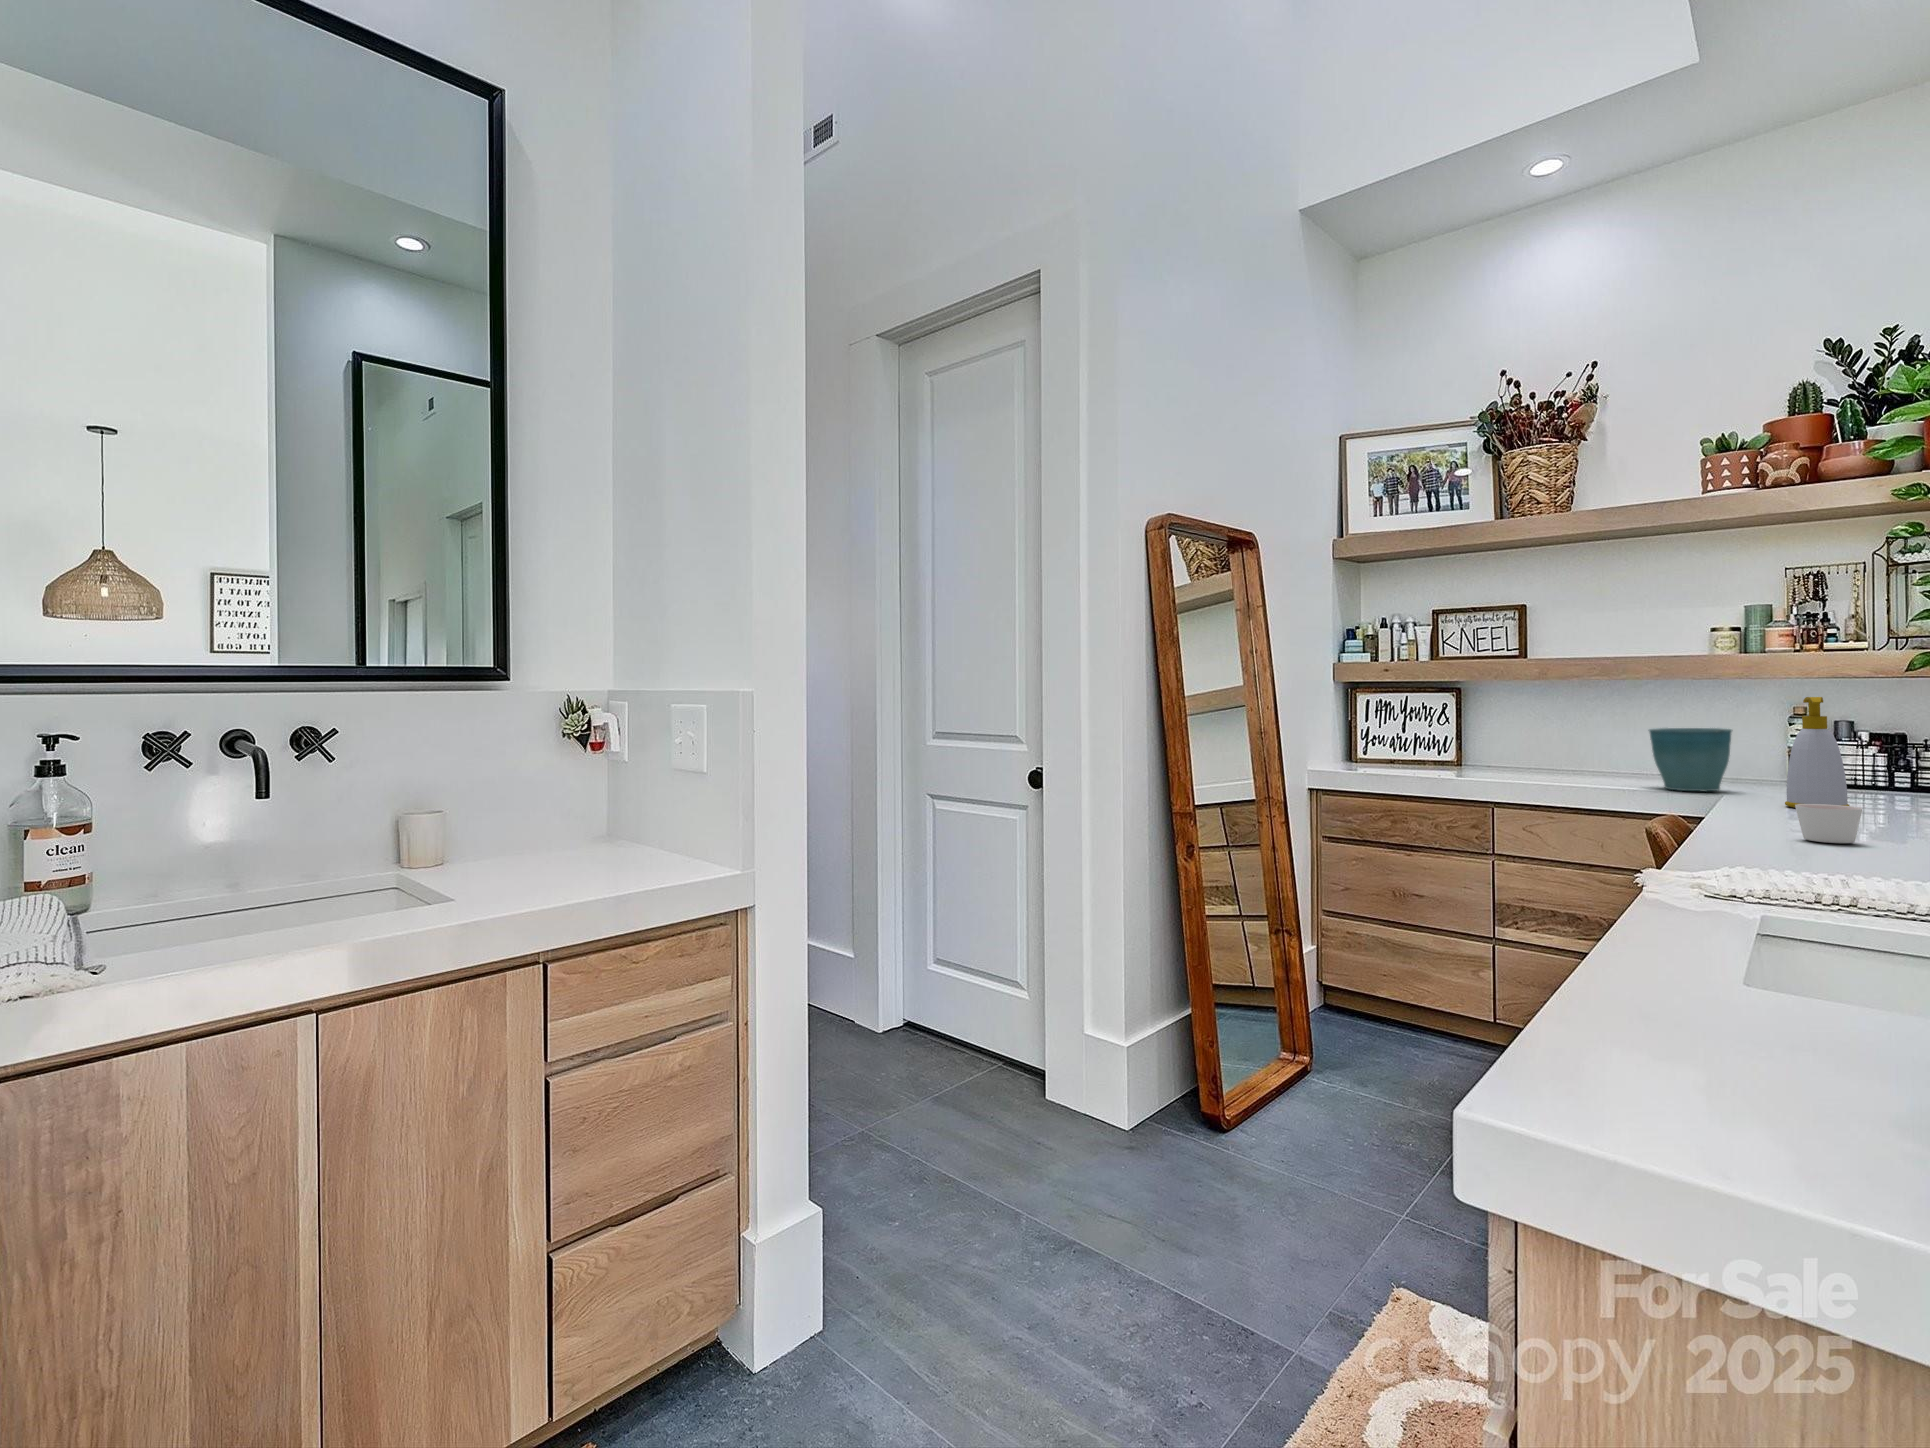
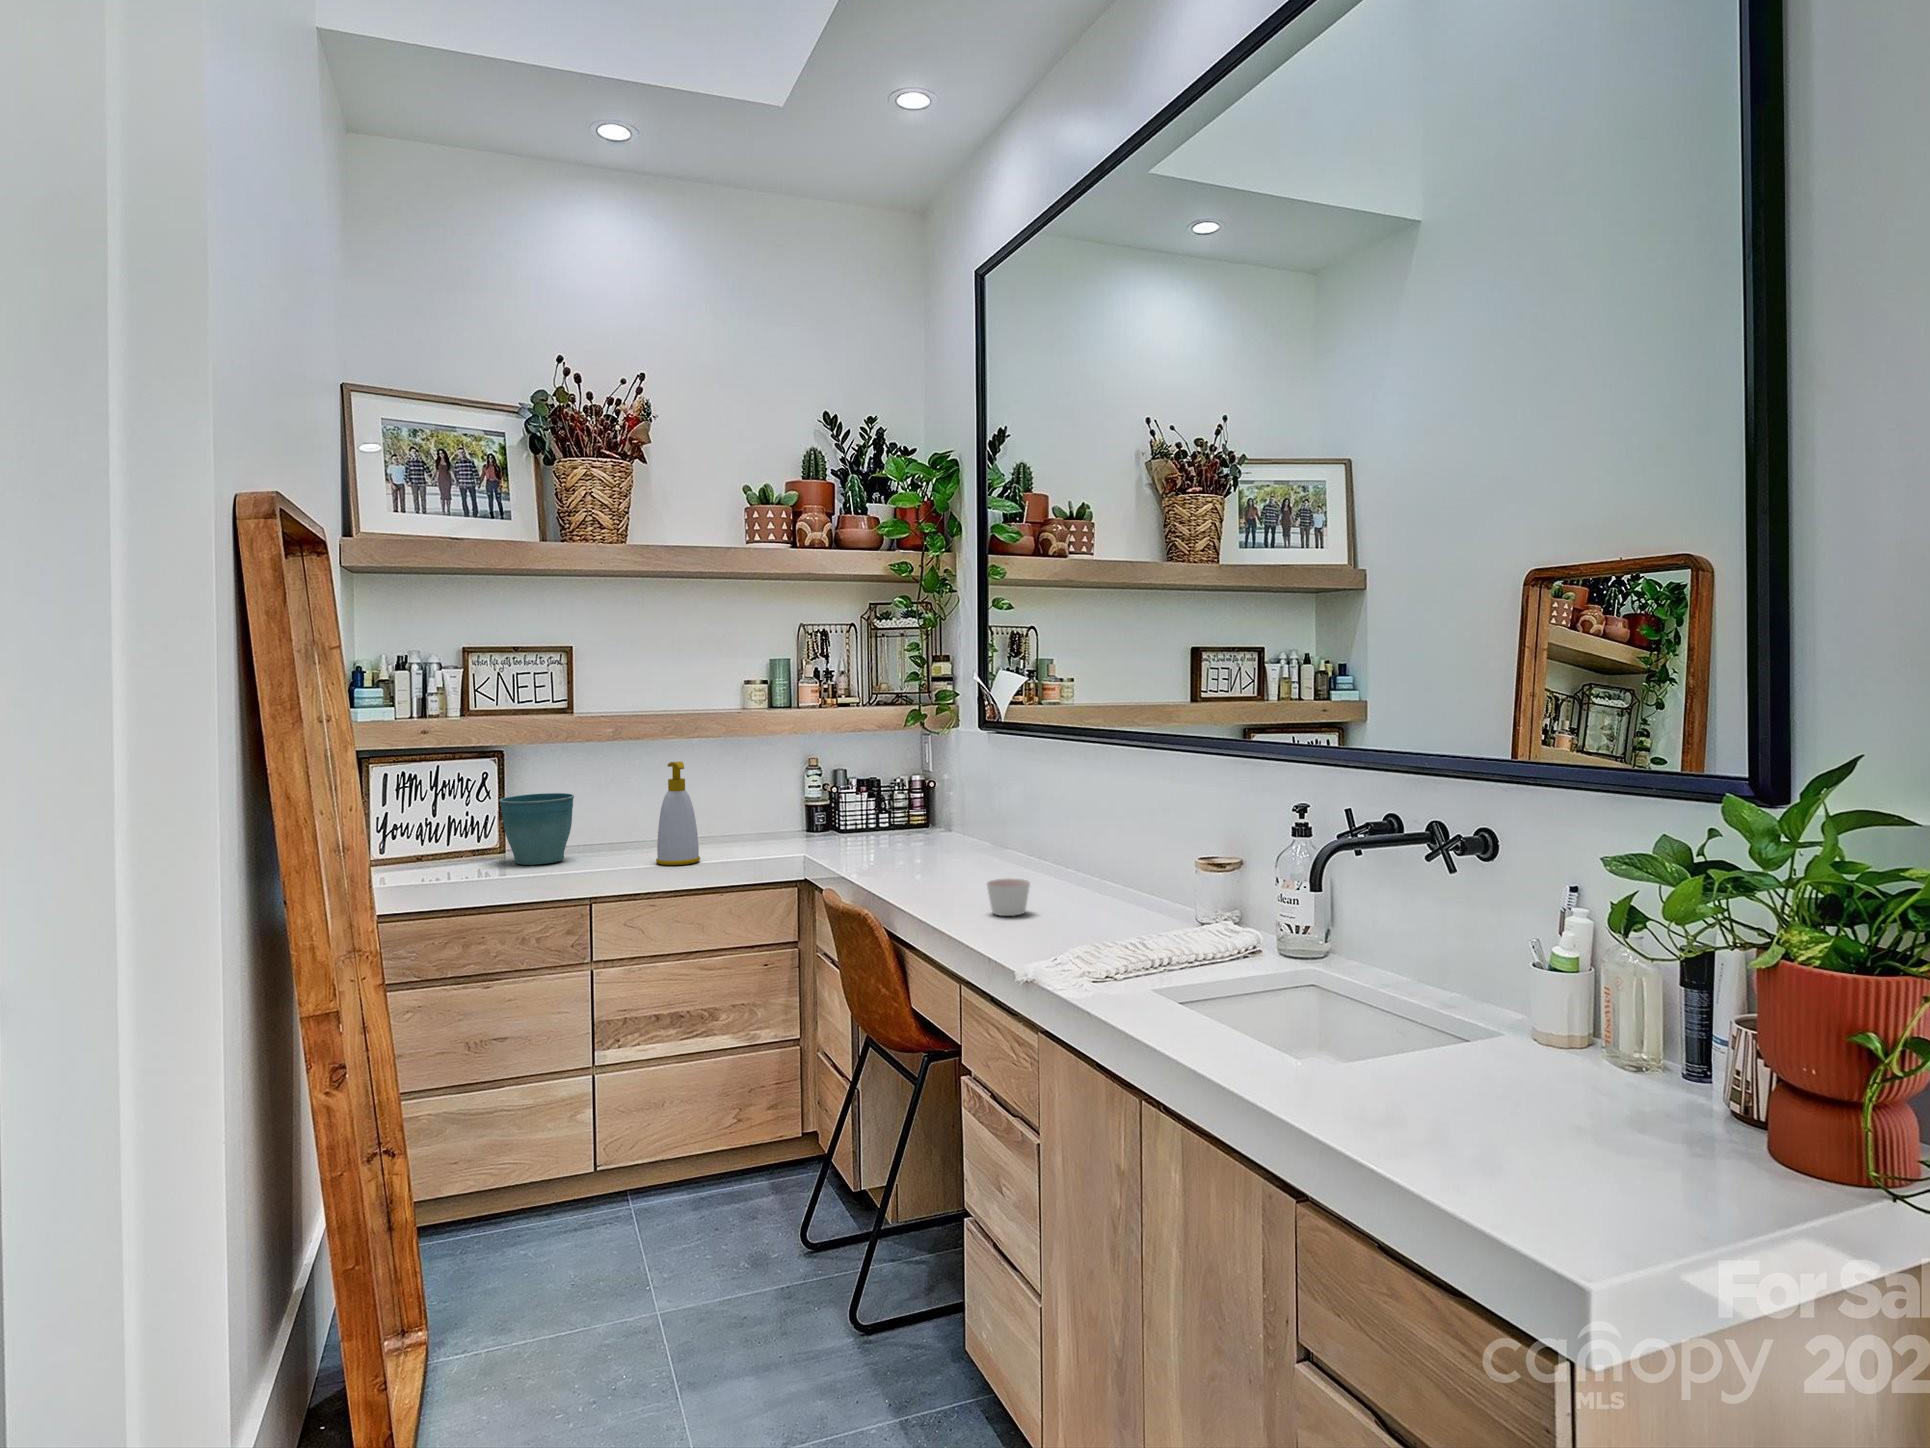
soap bottle: present [1785,697,1850,808] -> present [656,762,700,865]
flower pot: present [1649,728,1732,791] -> present [500,793,574,865]

